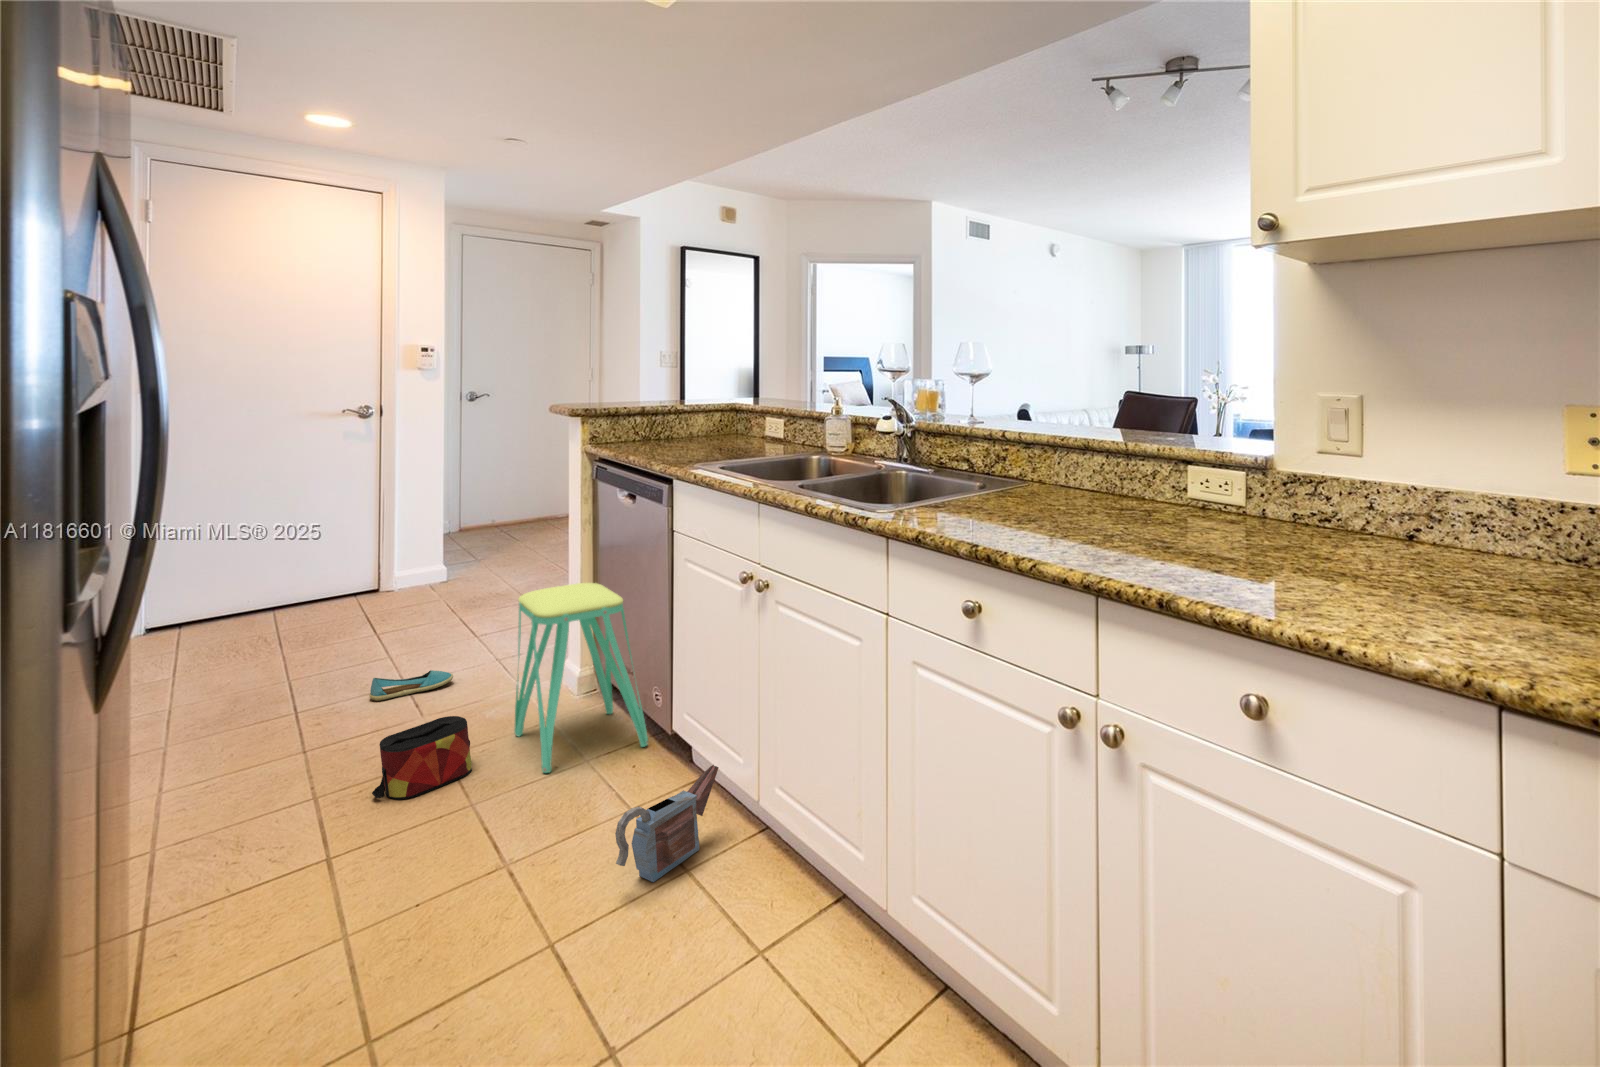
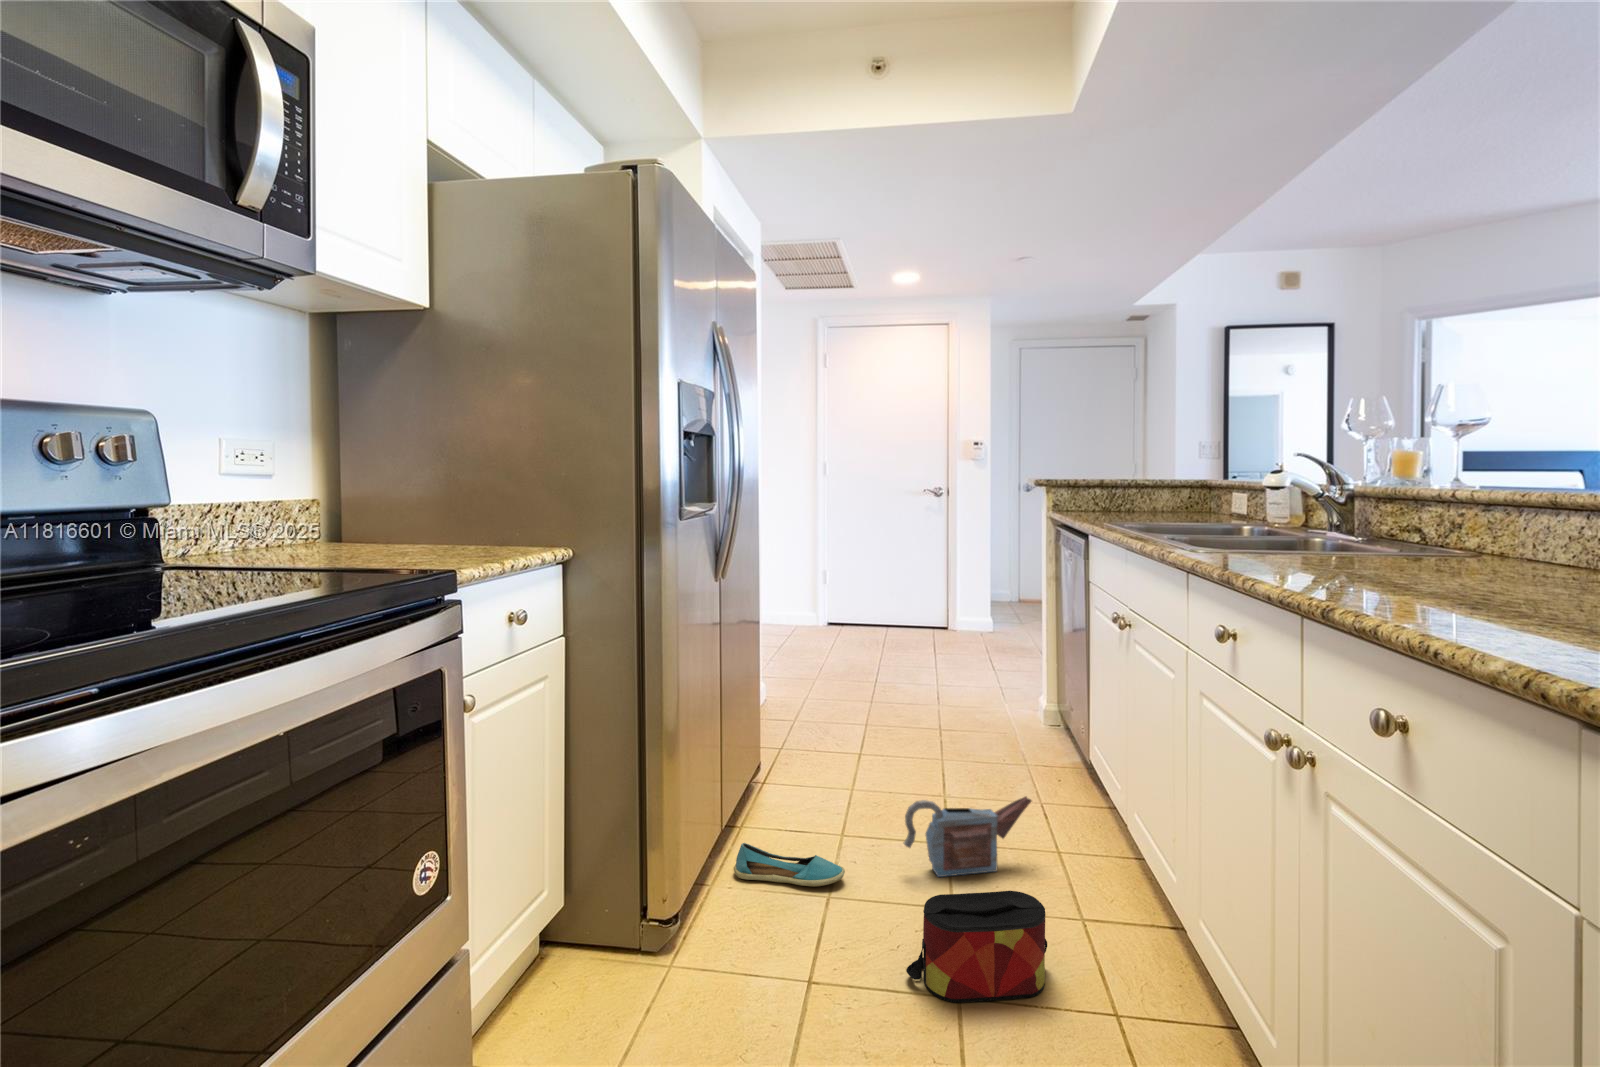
stool: present [514,583,648,773] -> none [928,622,1029,781]
shoe: present [369,670,453,701] -> present [734,843,845,887]
bag: present [372,716,472,800] -> present [906,891,1047,1003]

